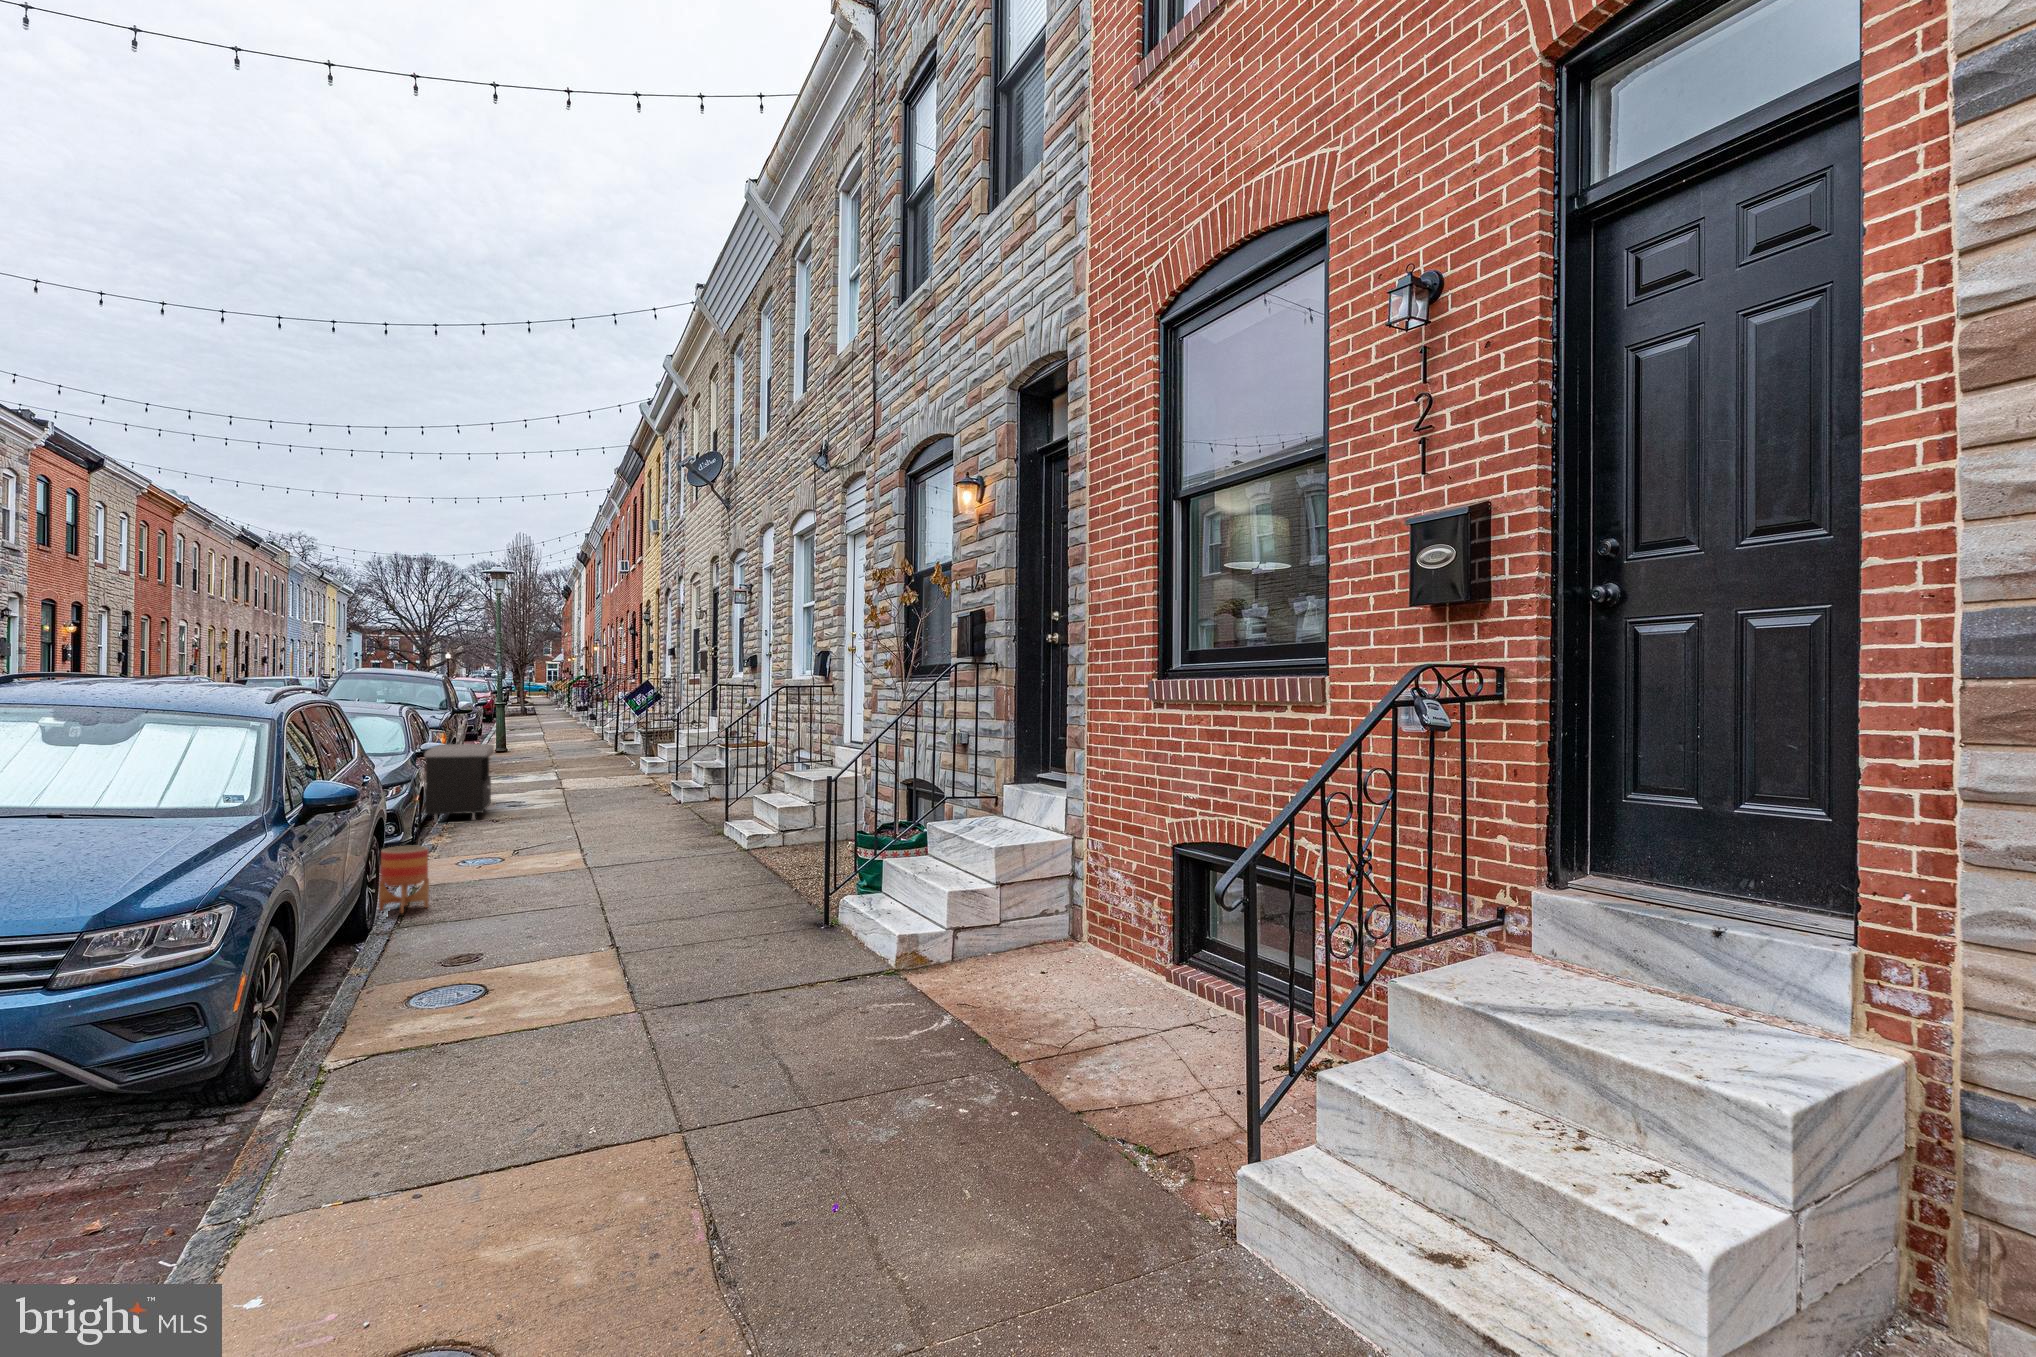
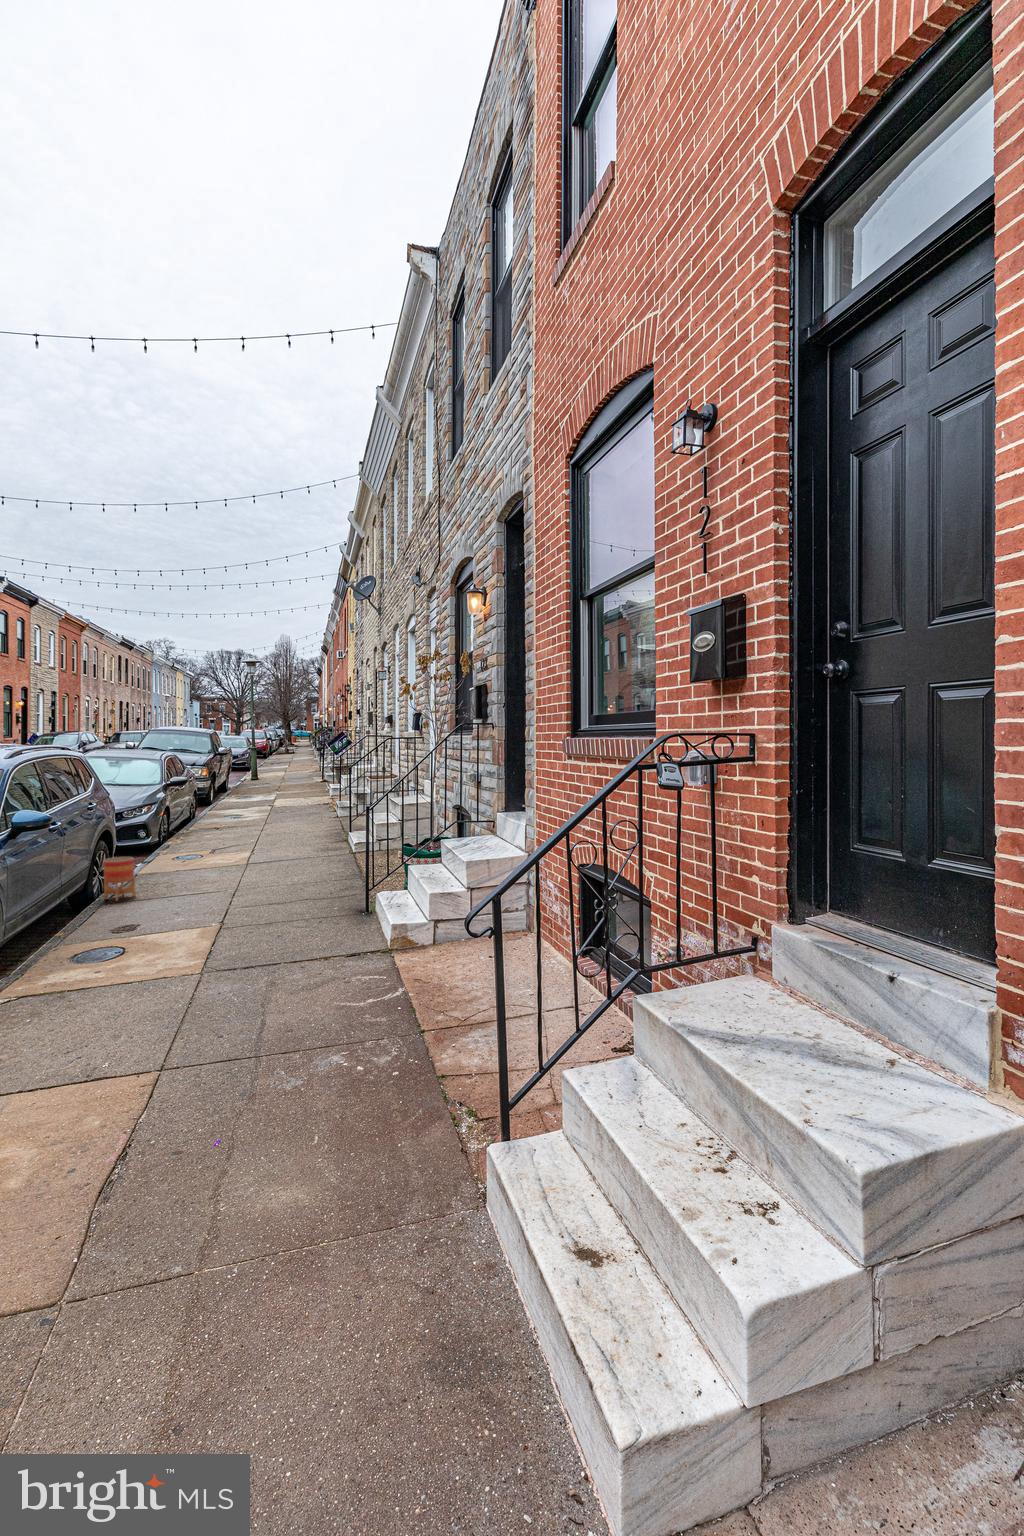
storage bench: present [424,744,494,821] -> none [172,785,221,836]

